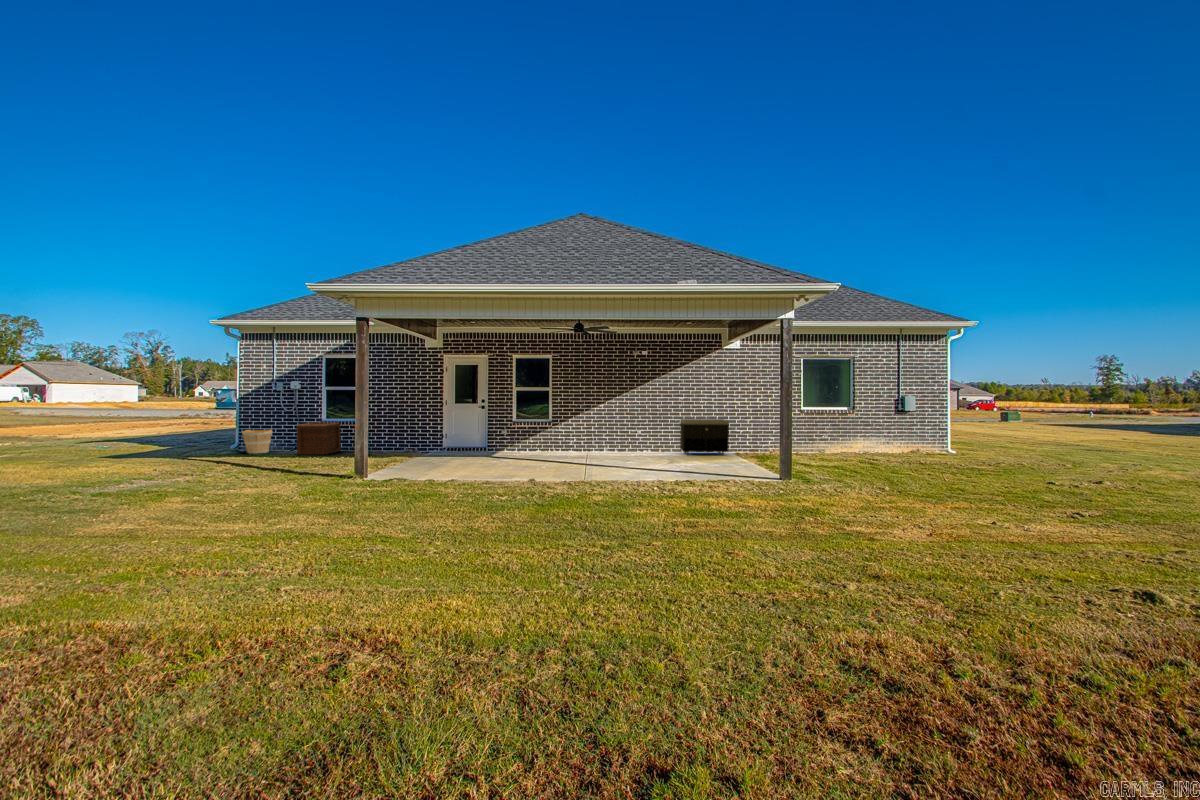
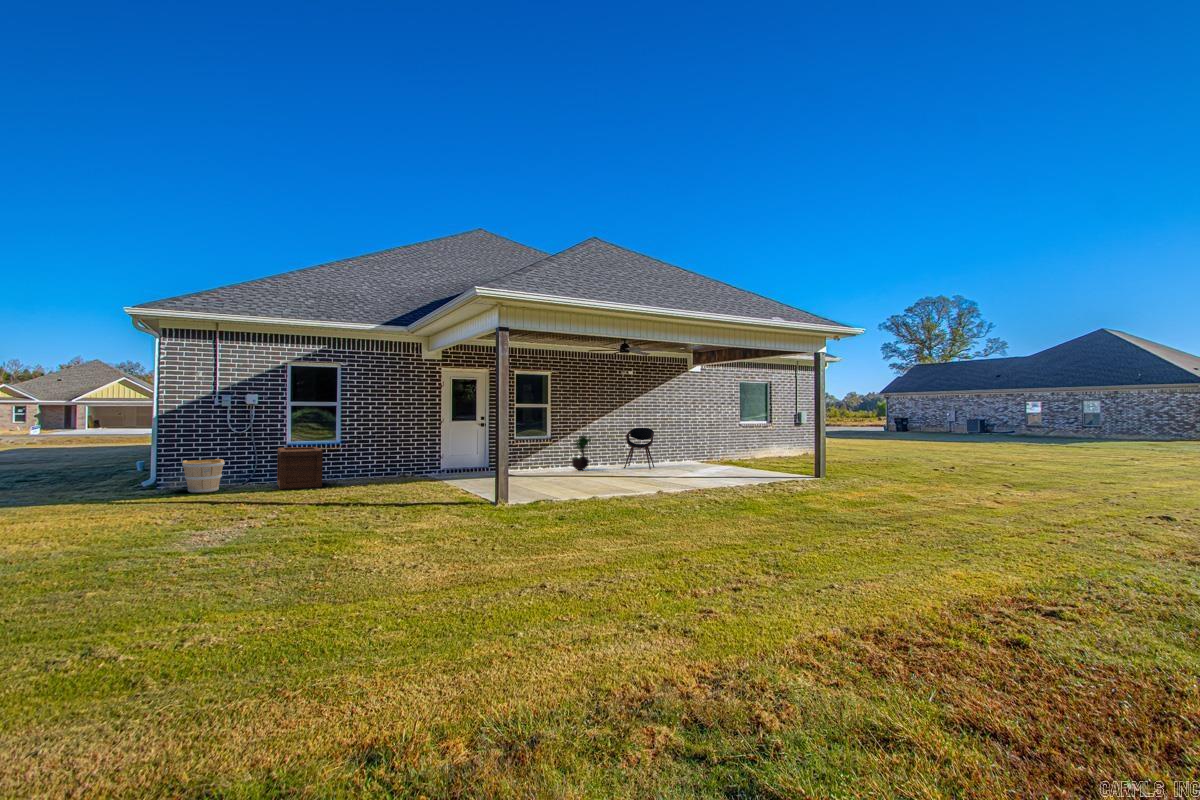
chair: none [626,412,664,457] -> present [624,428,654,470]
potted tree: none [564,415,587,453] -> present [572,435,591,470]
storage bench: present [680,419,729,455] -> none [658,434,705,467]

